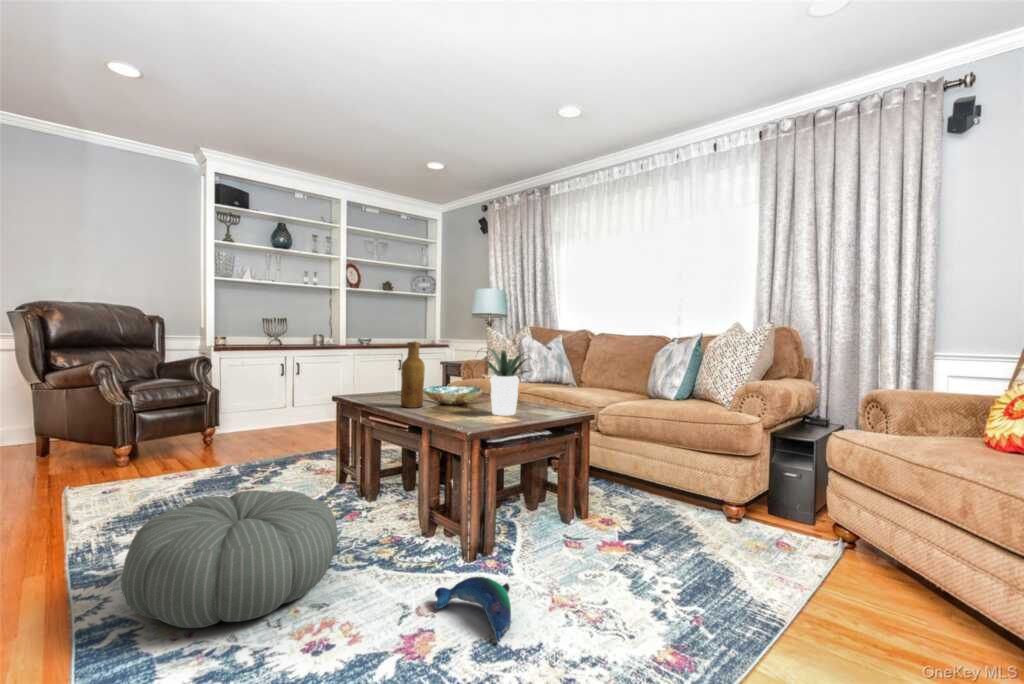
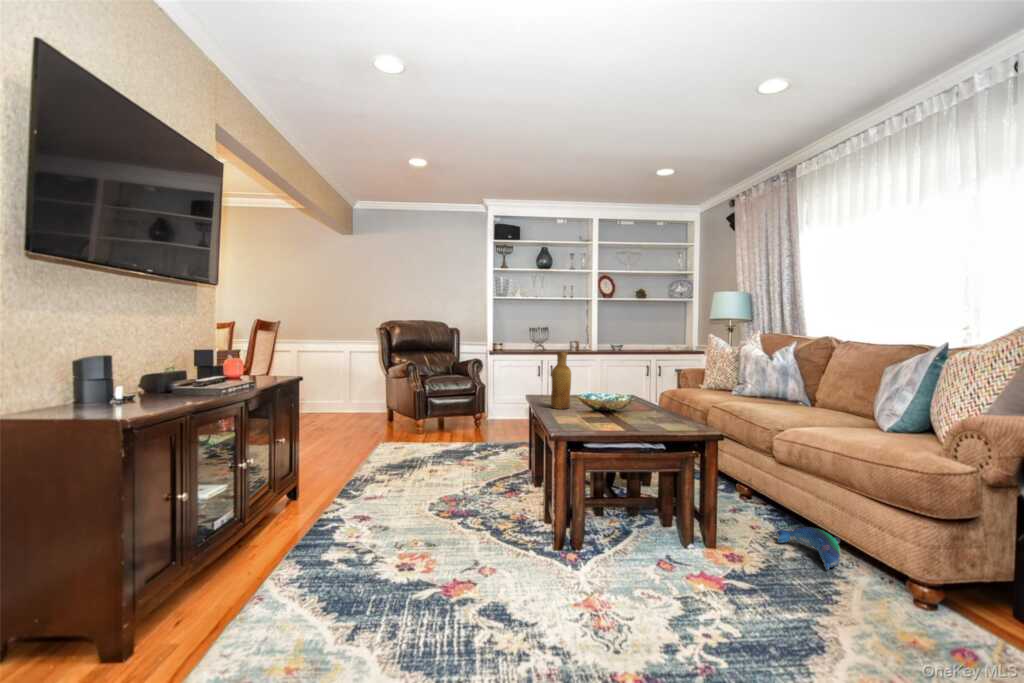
potted plant: present [475,348,533,416] -> none [583,358,663,424]
pouf: present [121,490,338,628] -> none [333,457,467,541]
plush toy: present [435,577,511,642] -> present [777,527,840,570]

